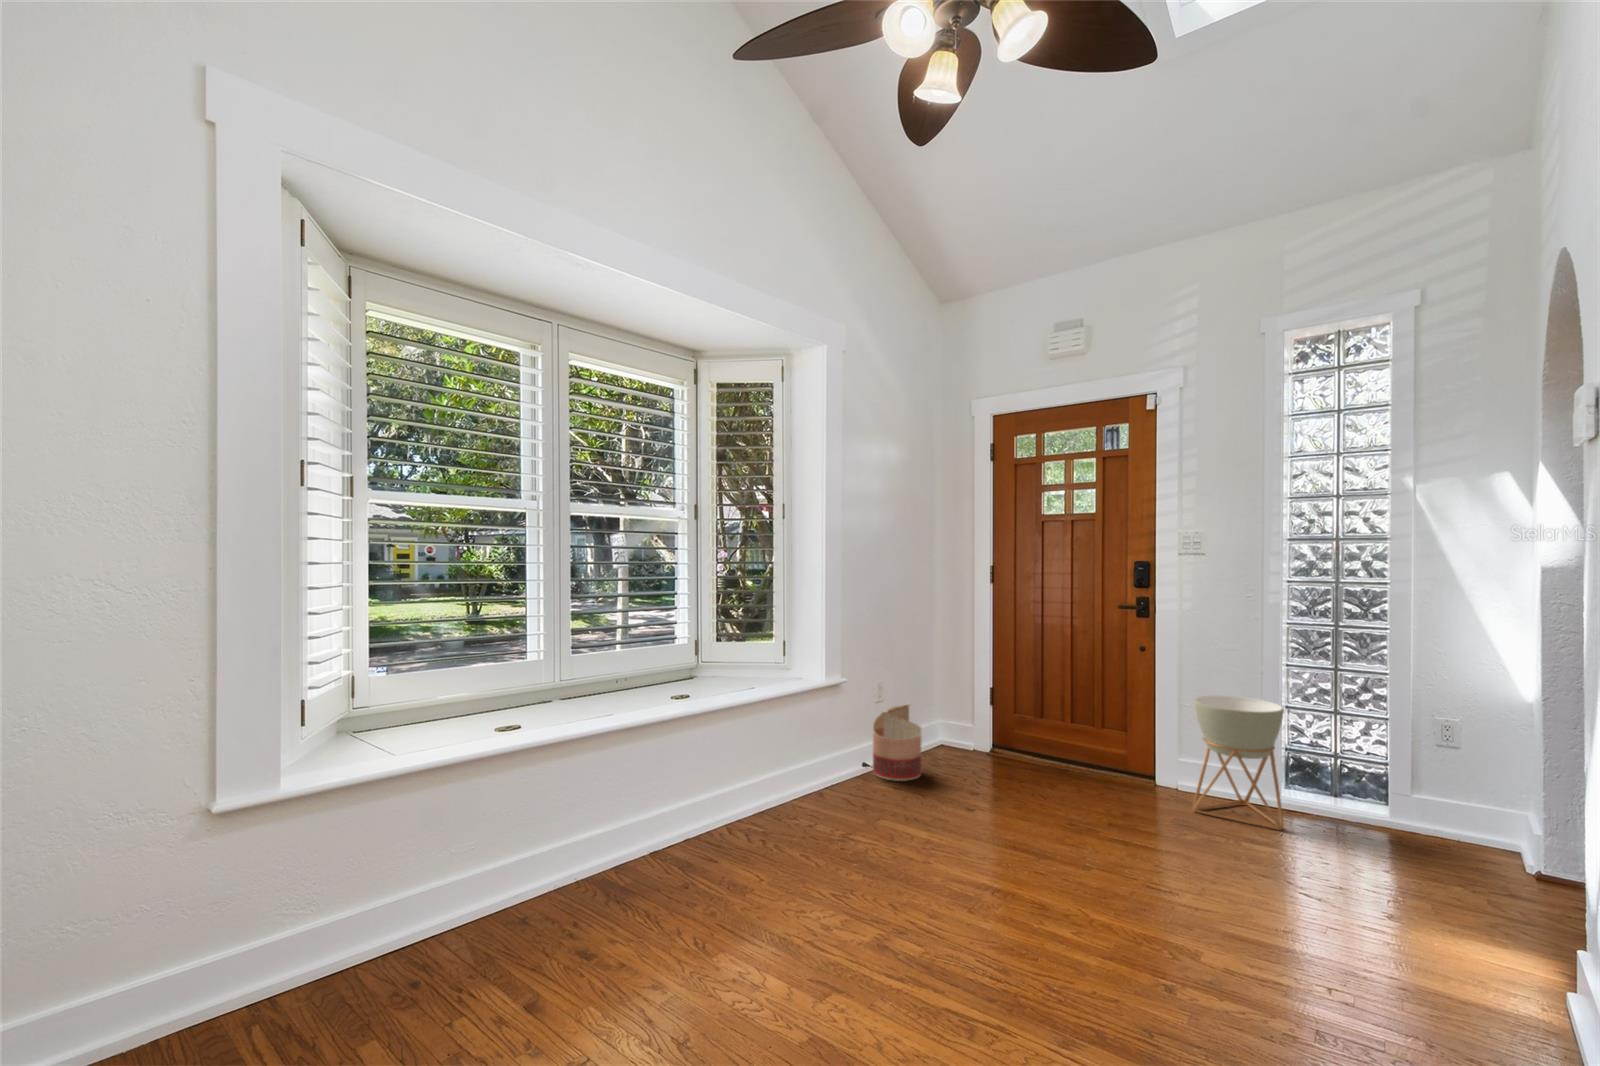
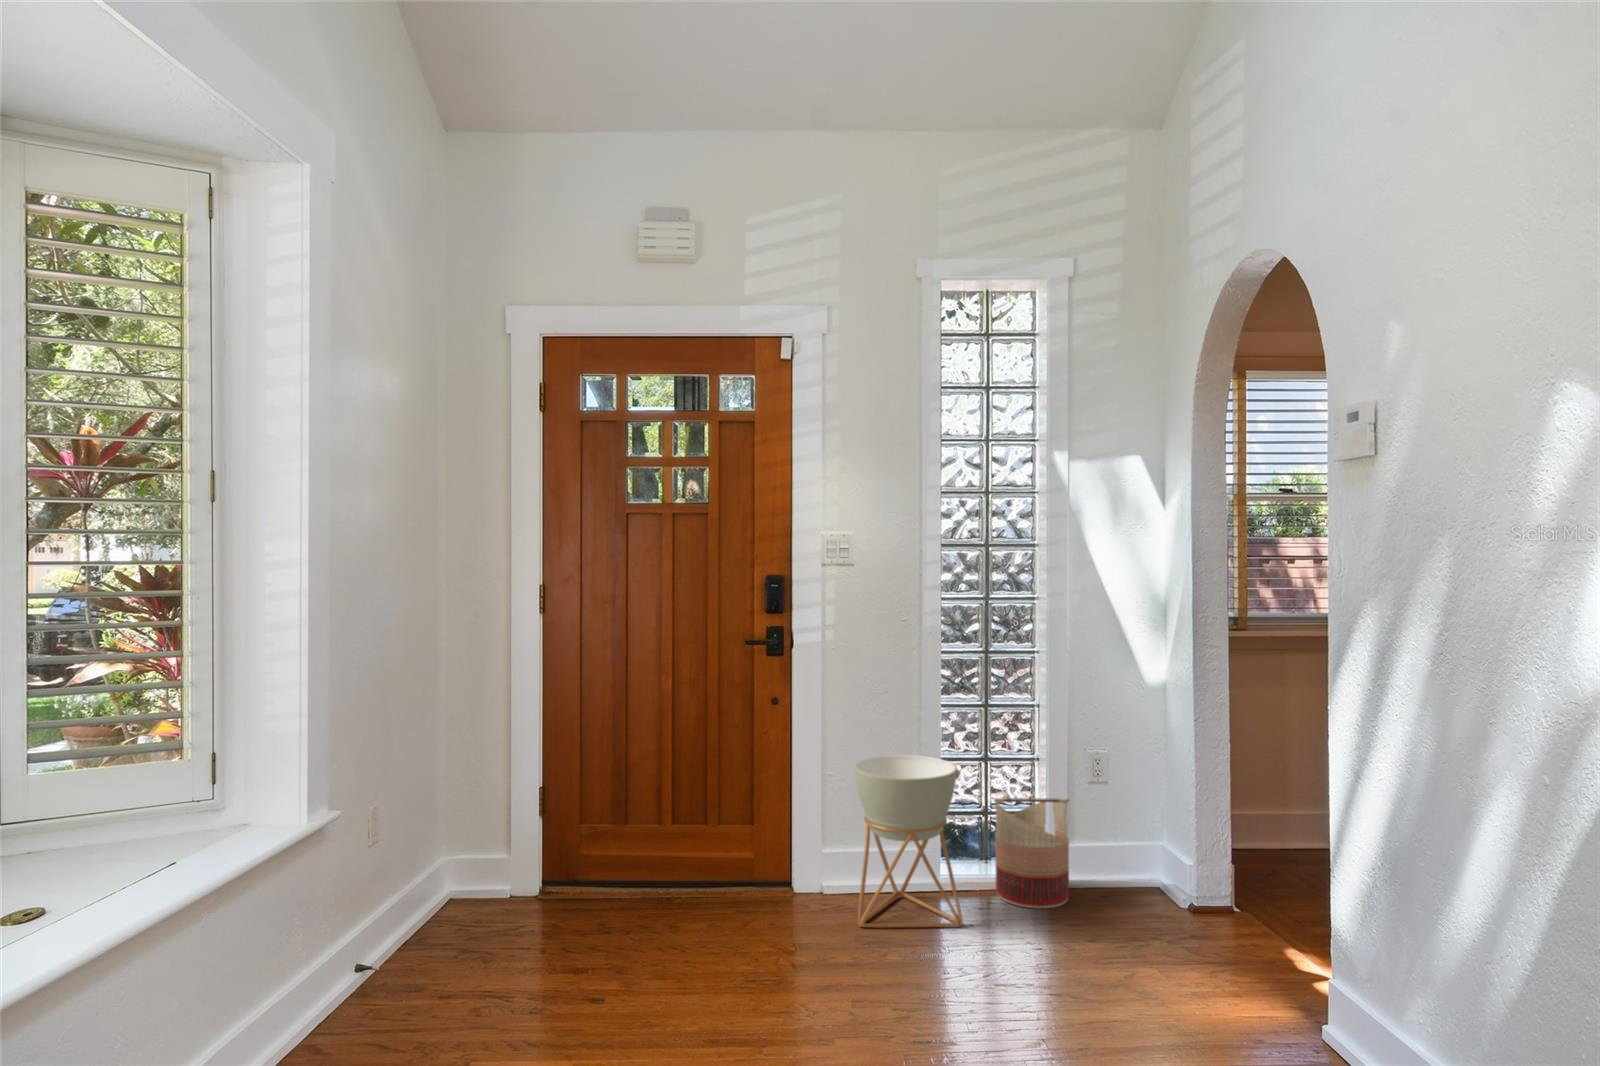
basket: present [873,704,921,781] -> present [994,798,1069,909]

